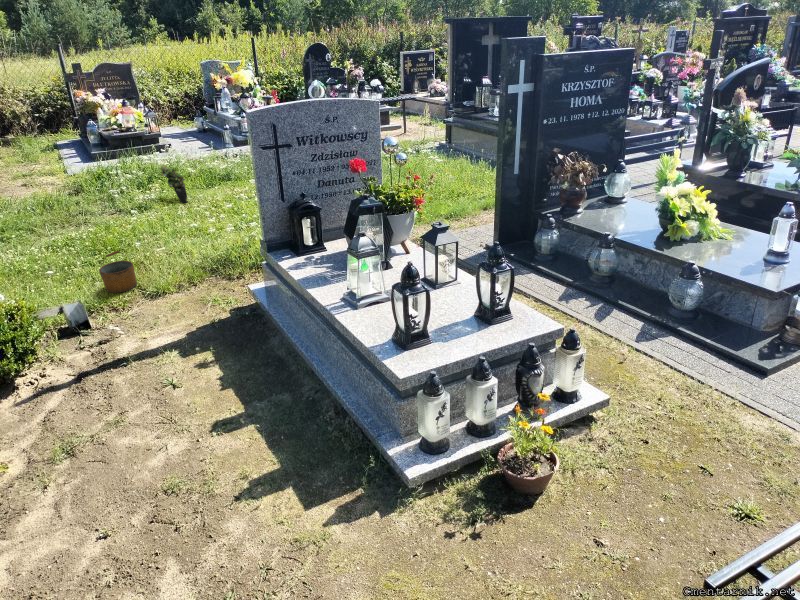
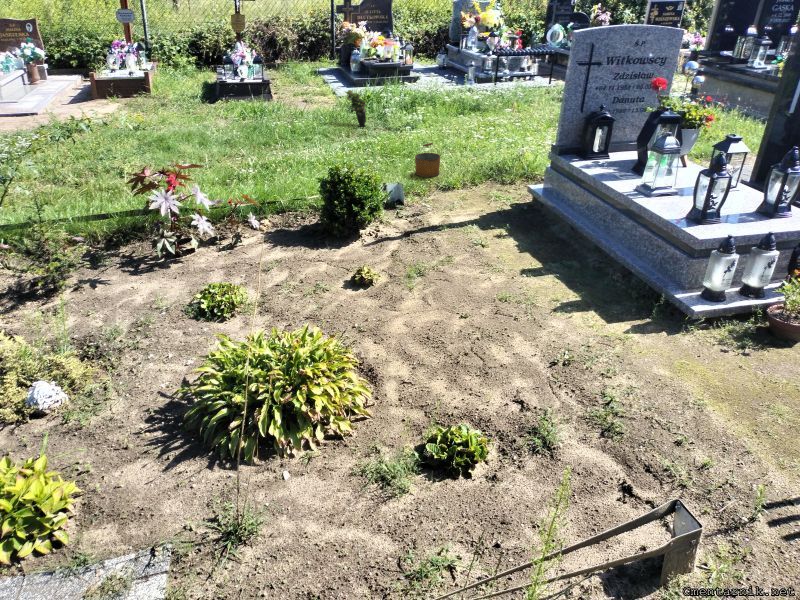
potted plant: present [158,165,188,203] -> present [345,90,367,127]

